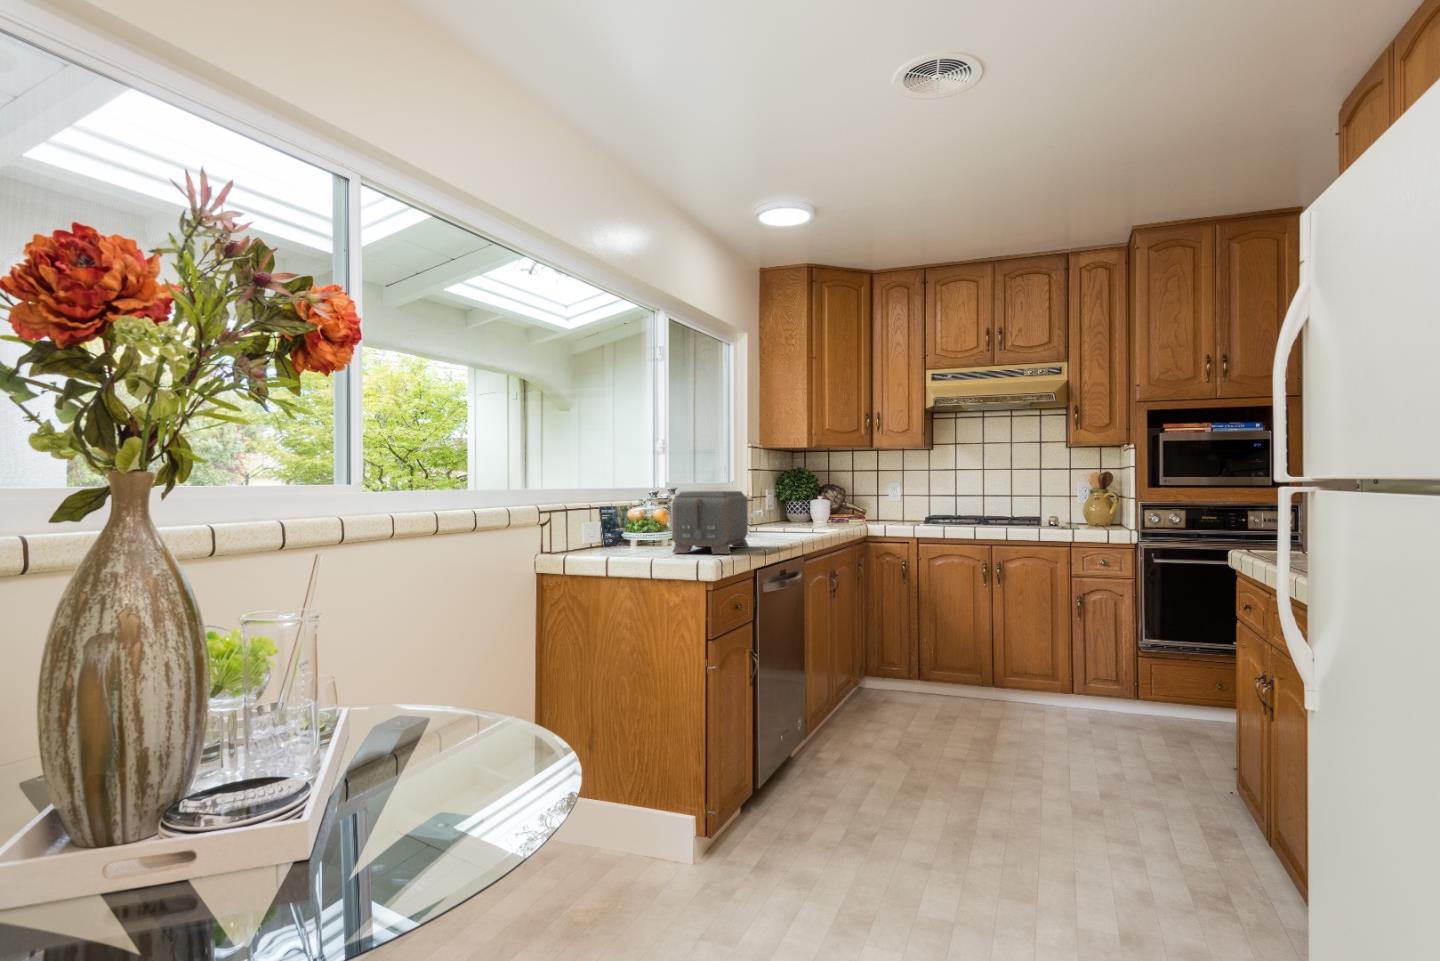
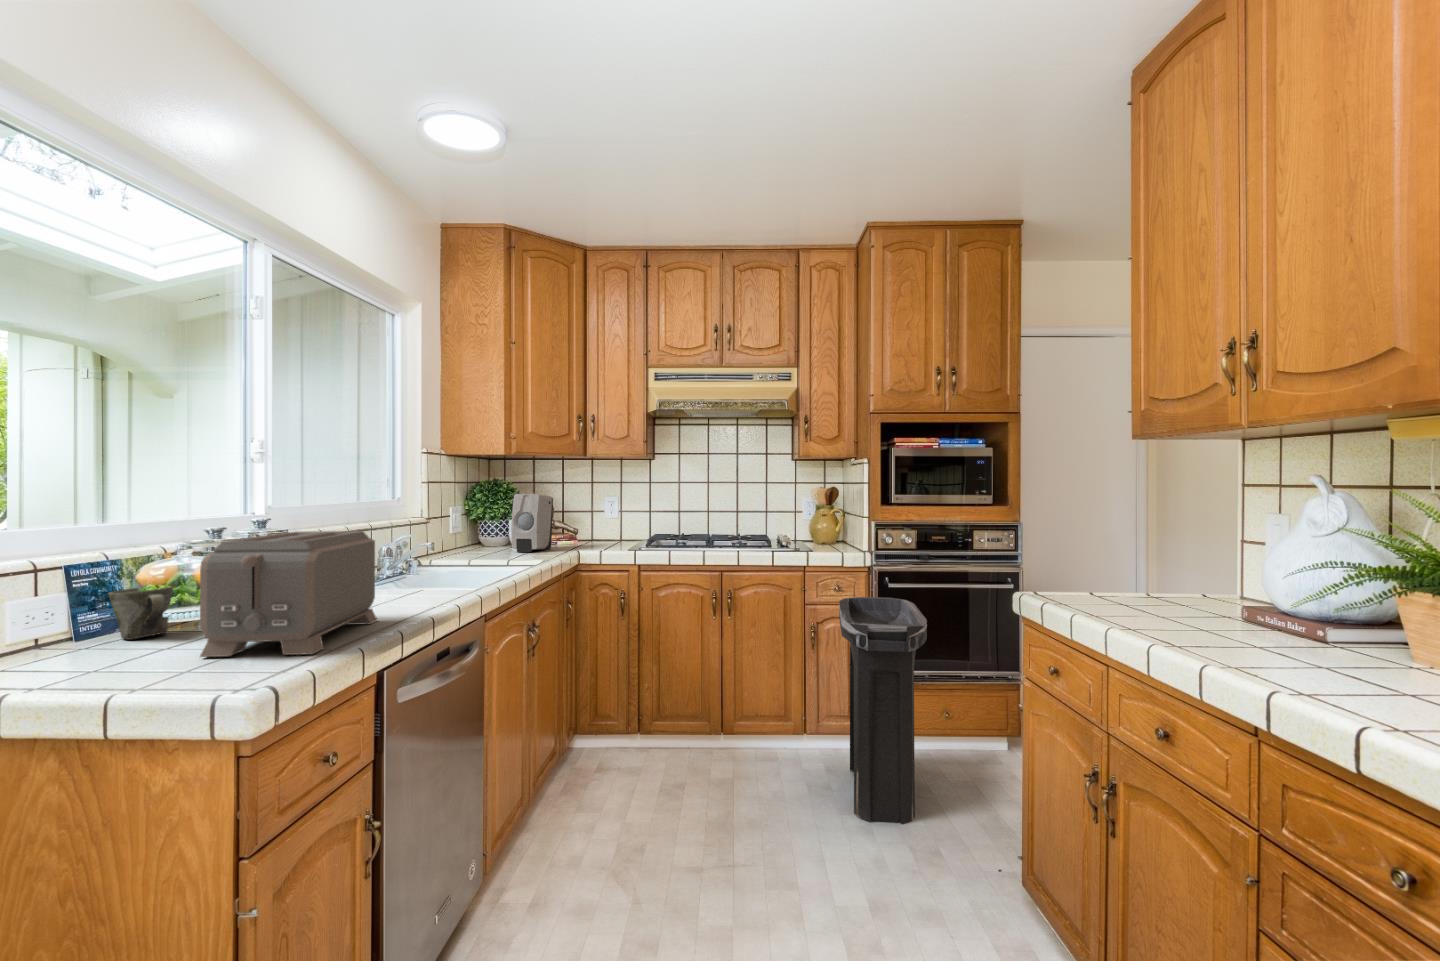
soap dispenser: none [814,478,846,524] -> present [511,494,553,552]
mug: none [616,520,645,548] -> present [109,586,174,640]
trash can: none [1096,570,1178,760] -> present [839,597,927,824]

